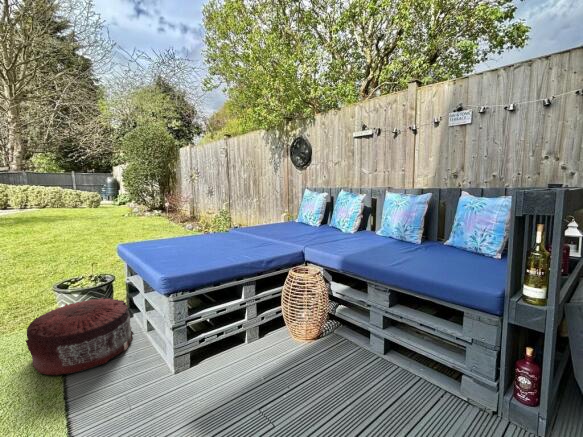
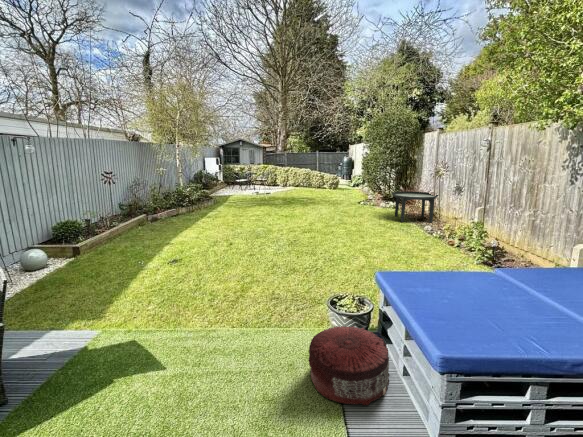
round table: none [153,199,197,226] -> present [391,191,439,223]

